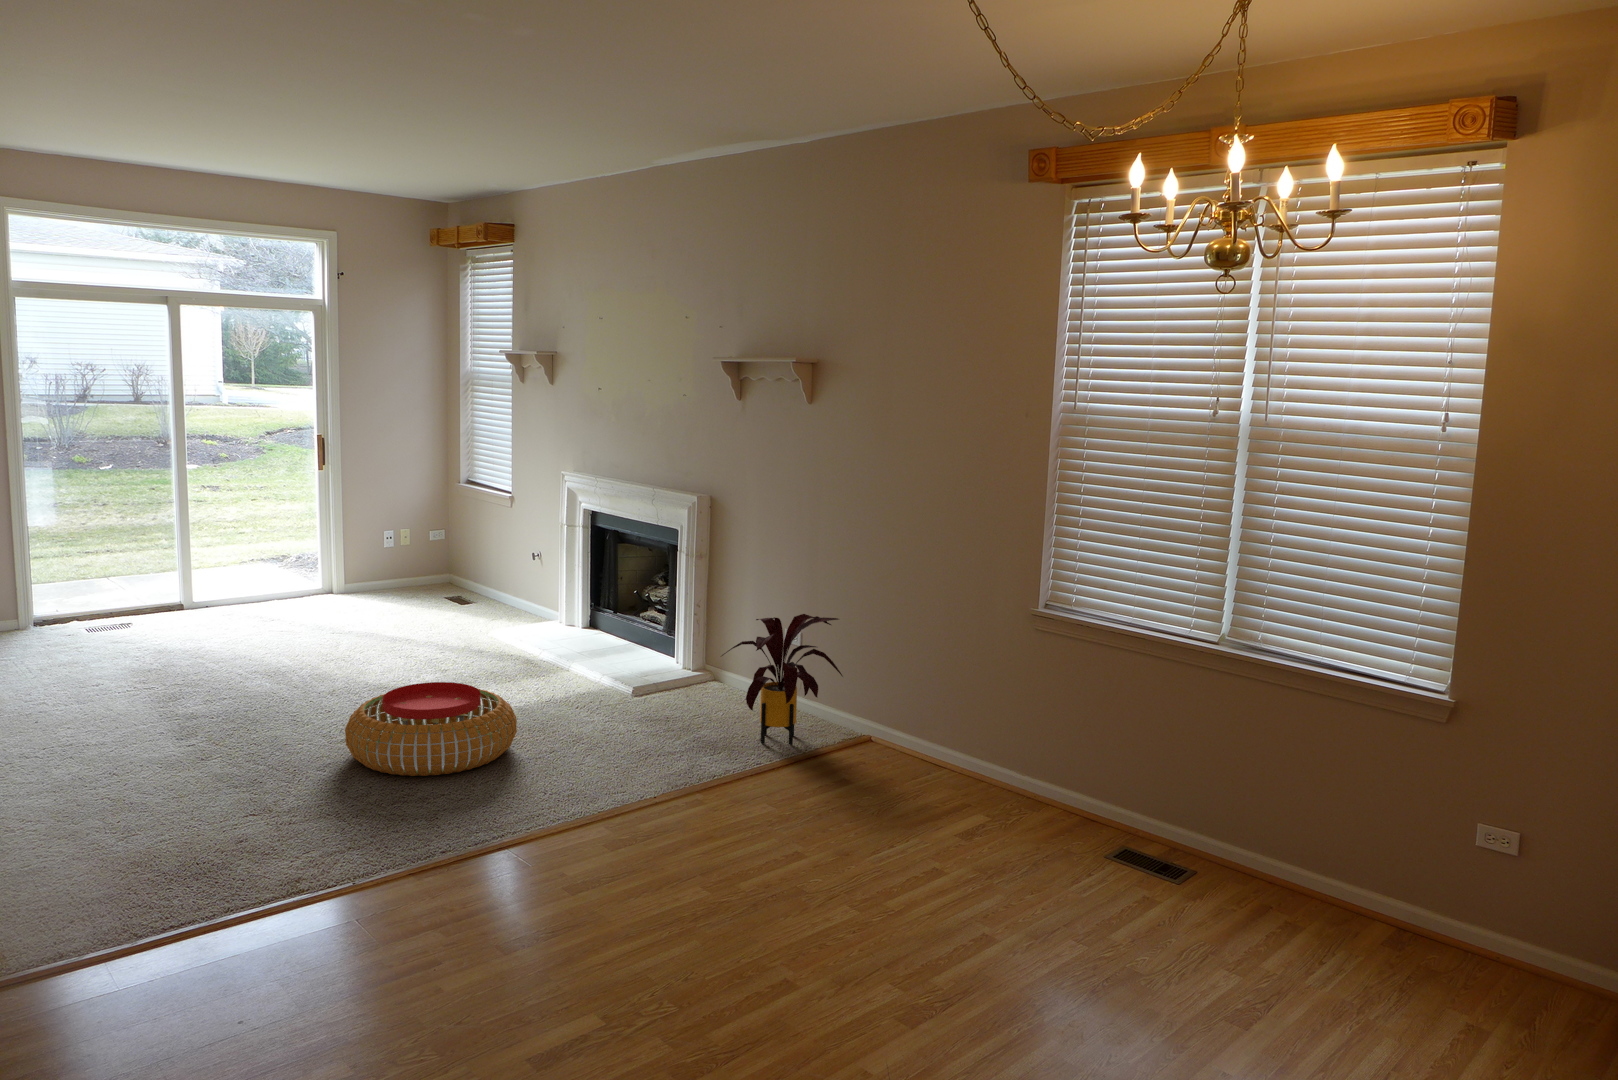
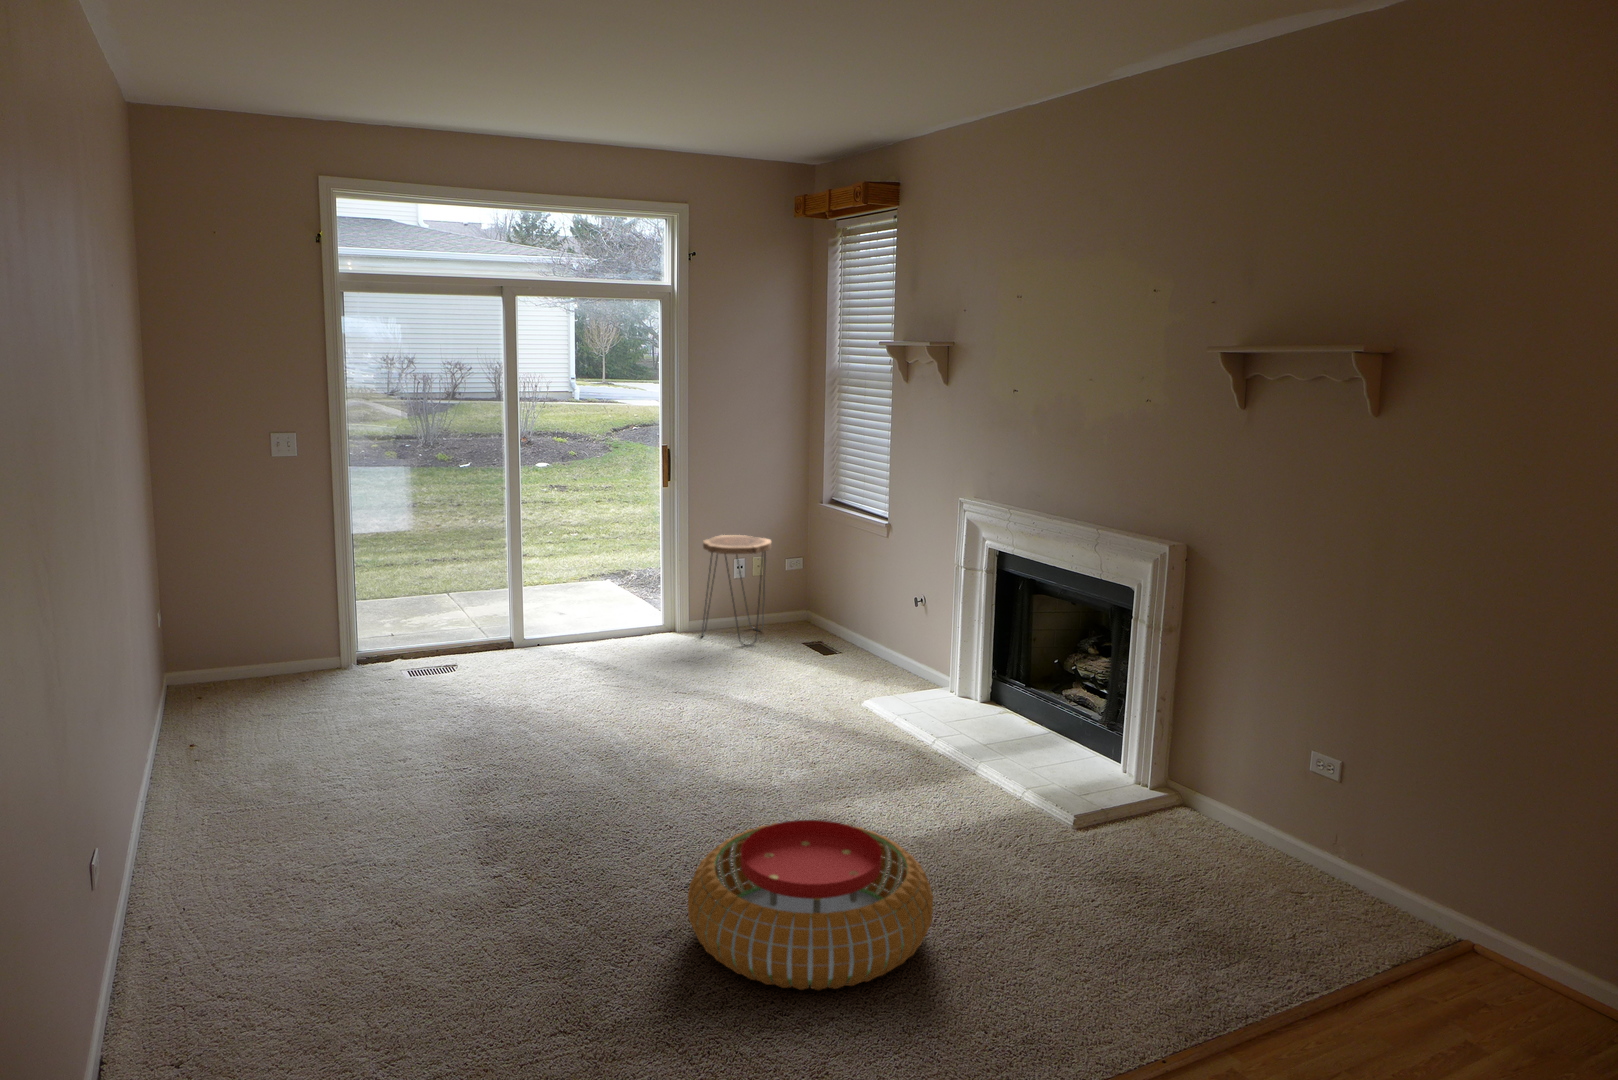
side table: none [355,512,416,604] -> present [702,535,771,646]
house plant: present [722,614,842,745] -> none [1253,753,1477,974]

